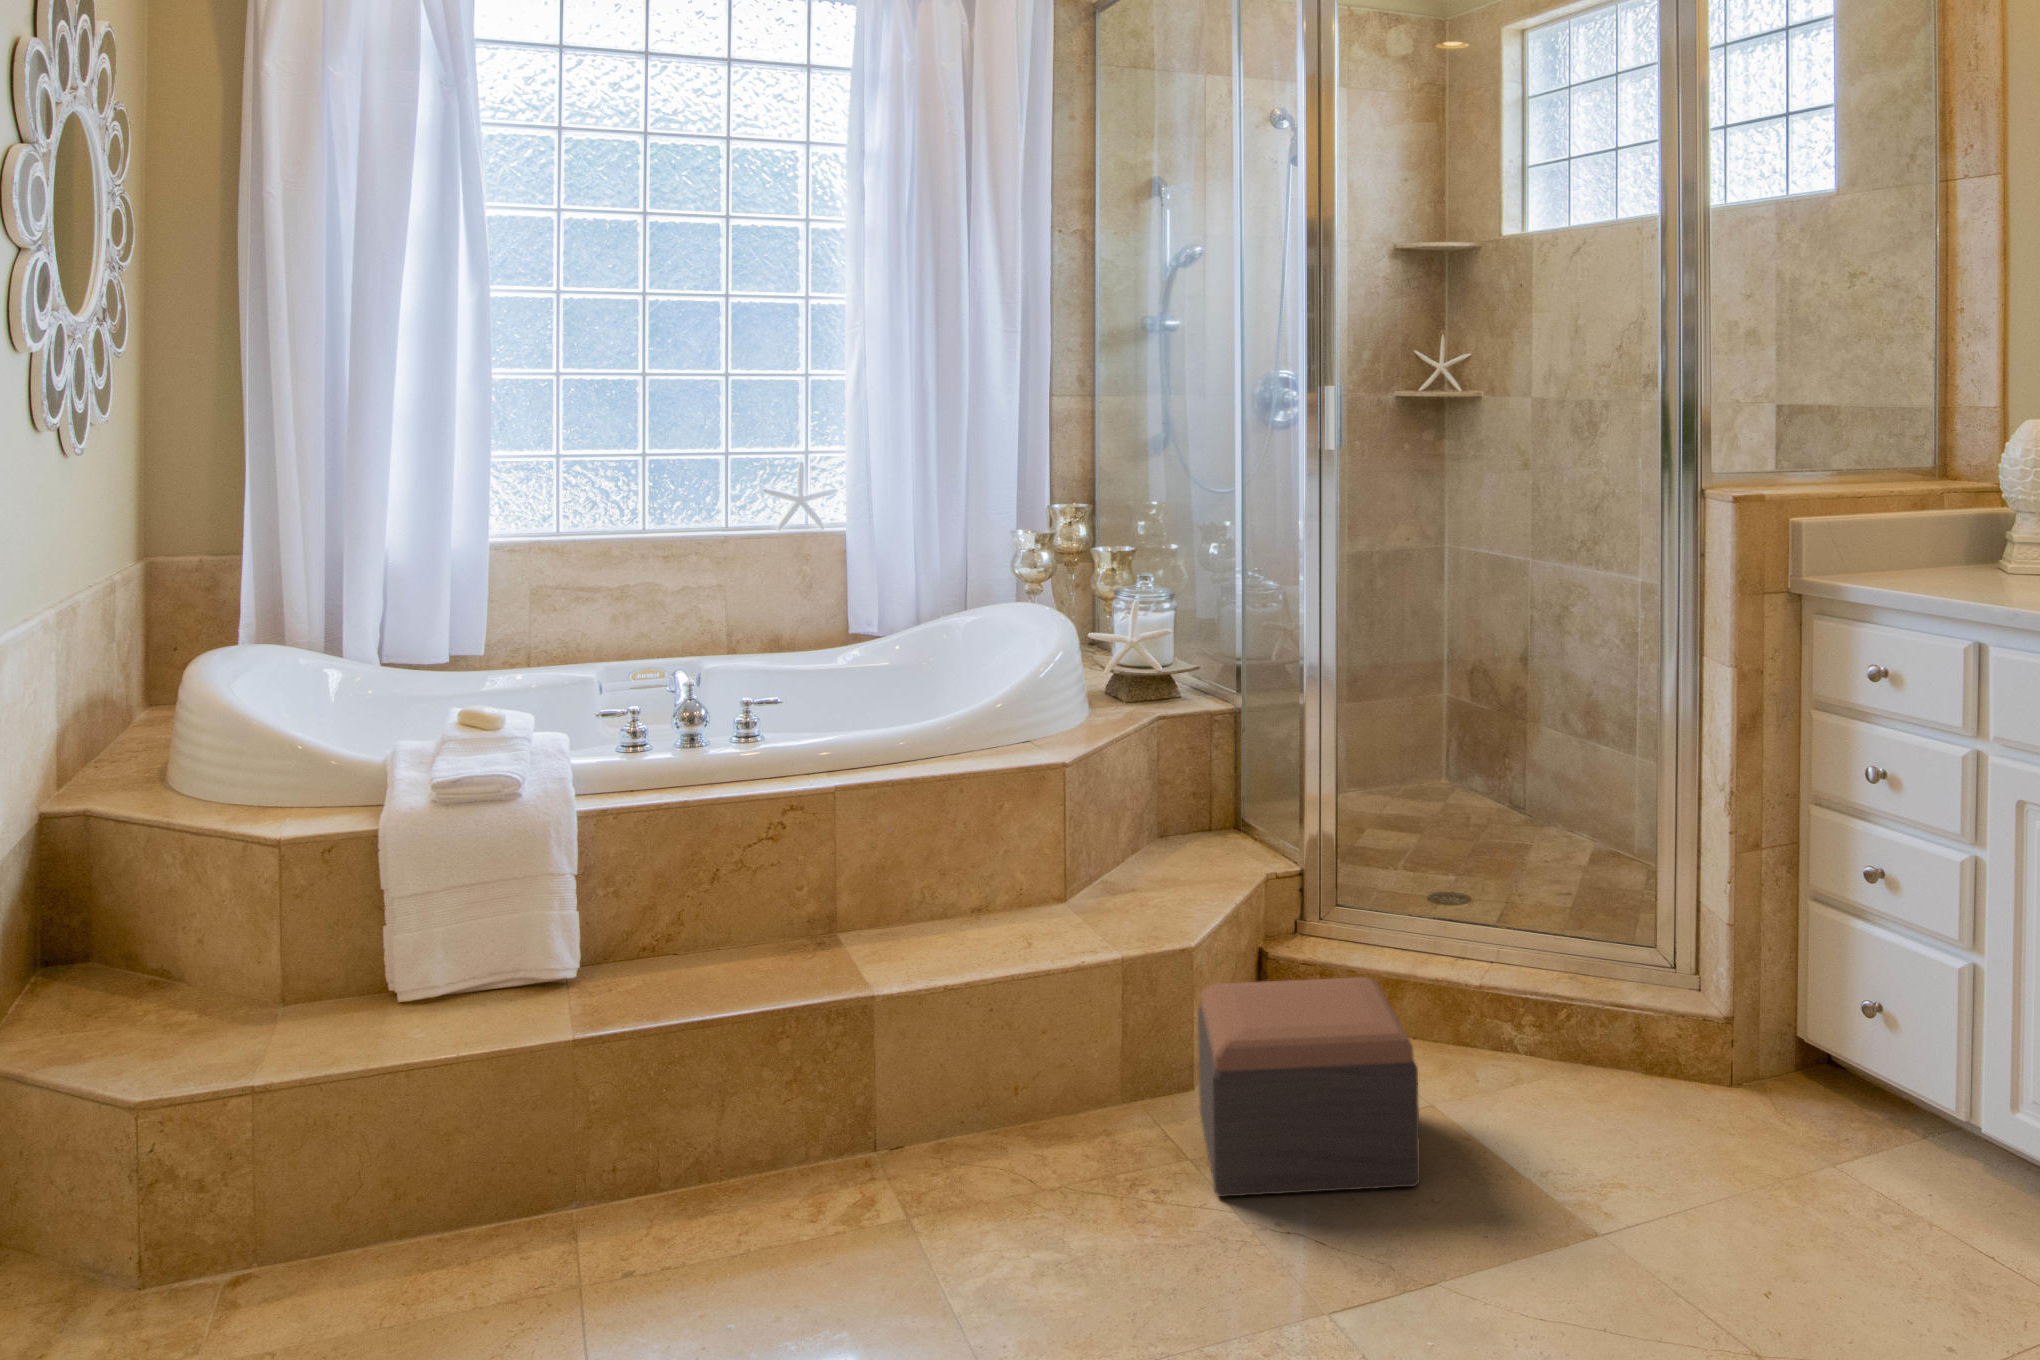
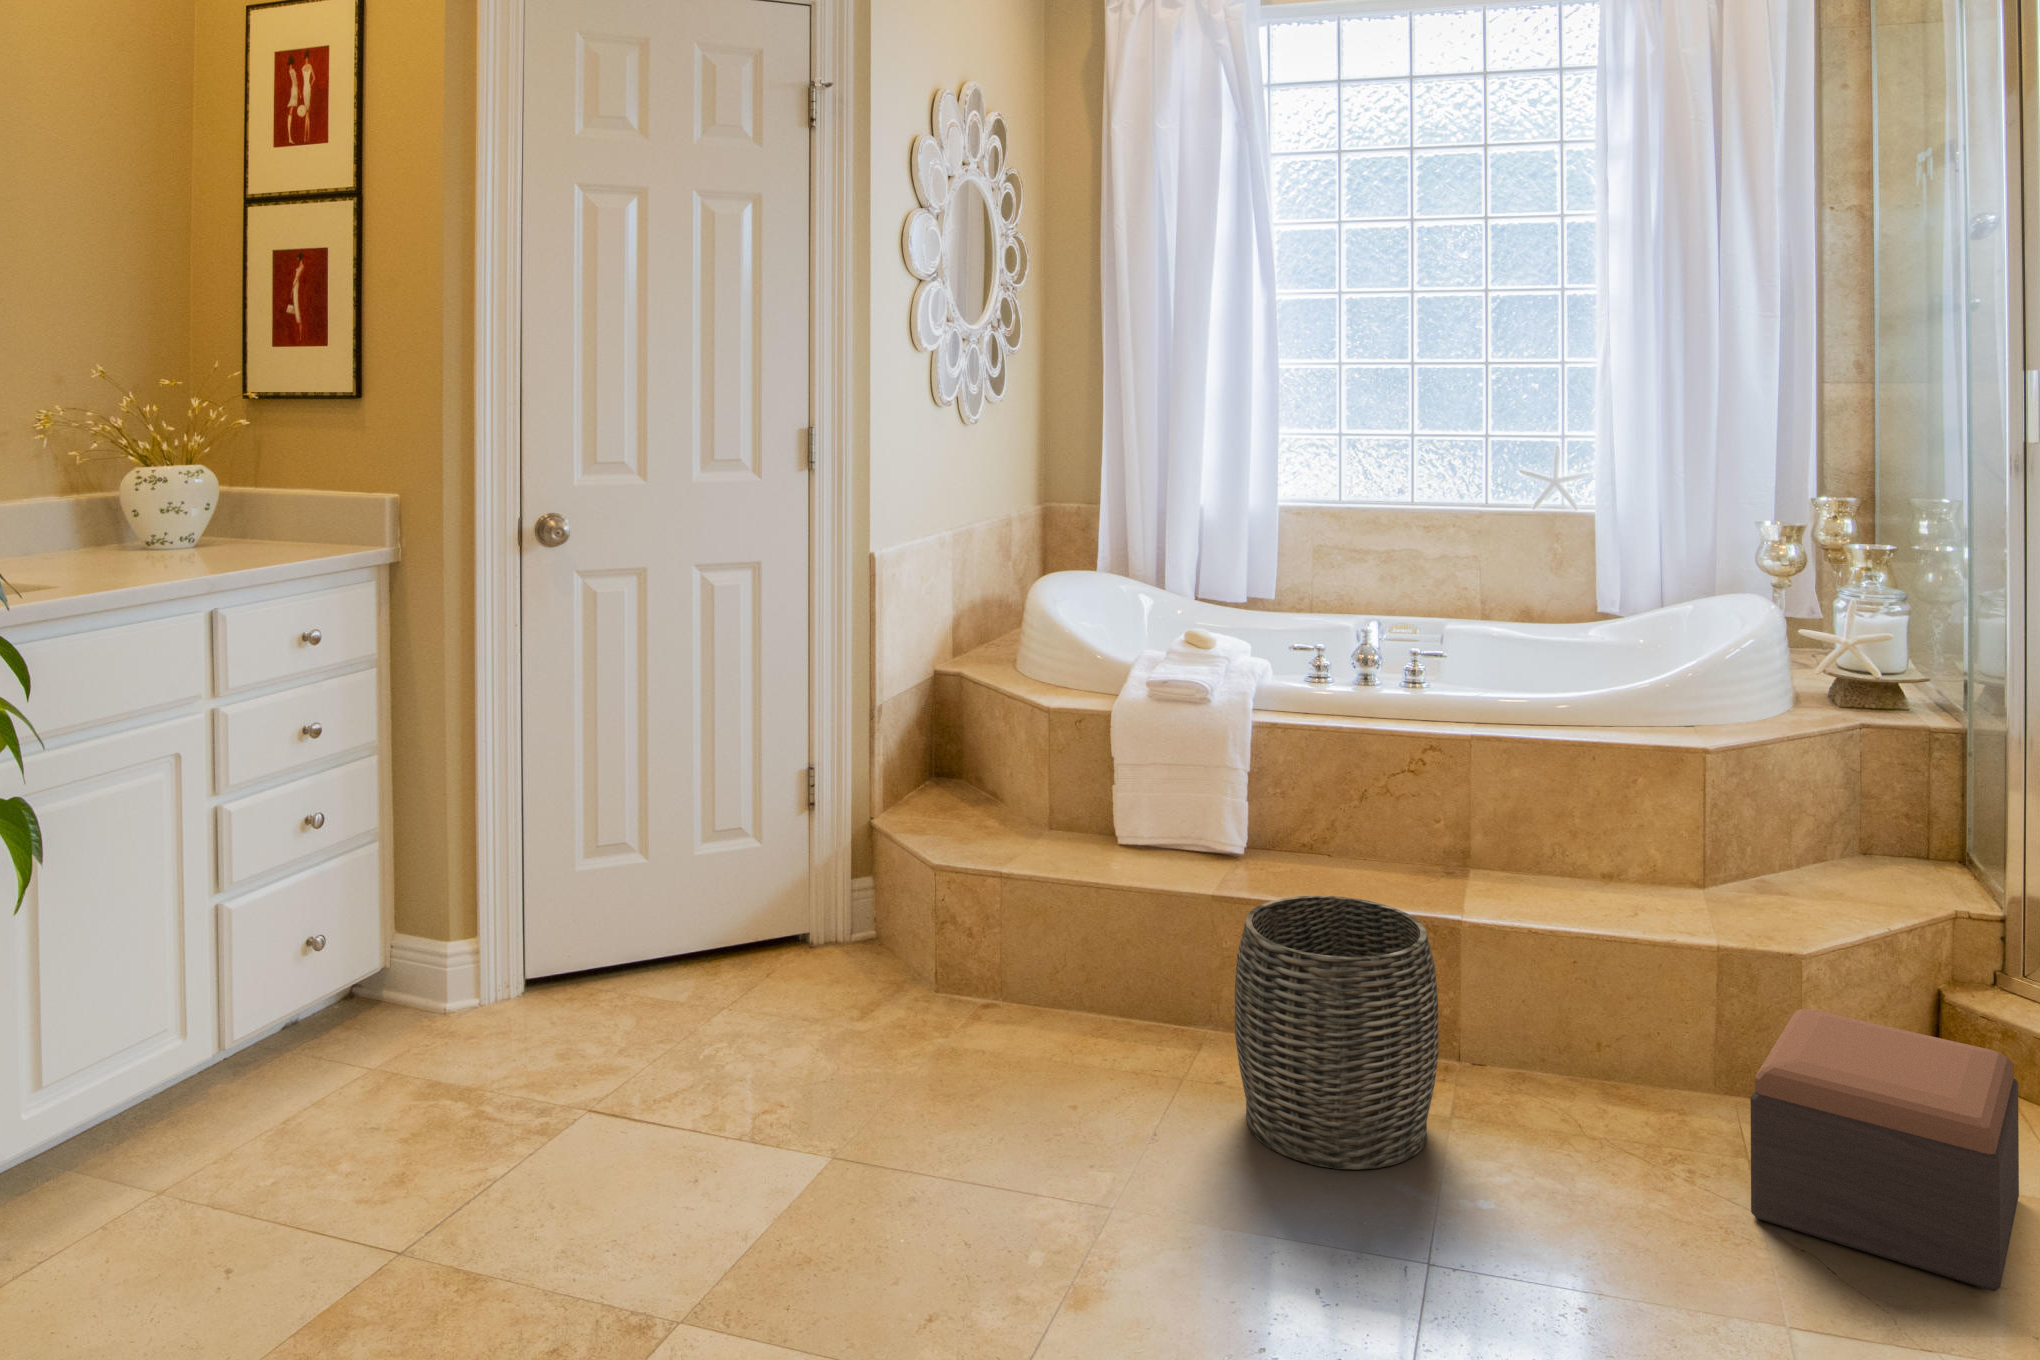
woven basket: none [663,984,906,1312] -> present [1235,896,1438,1169]

